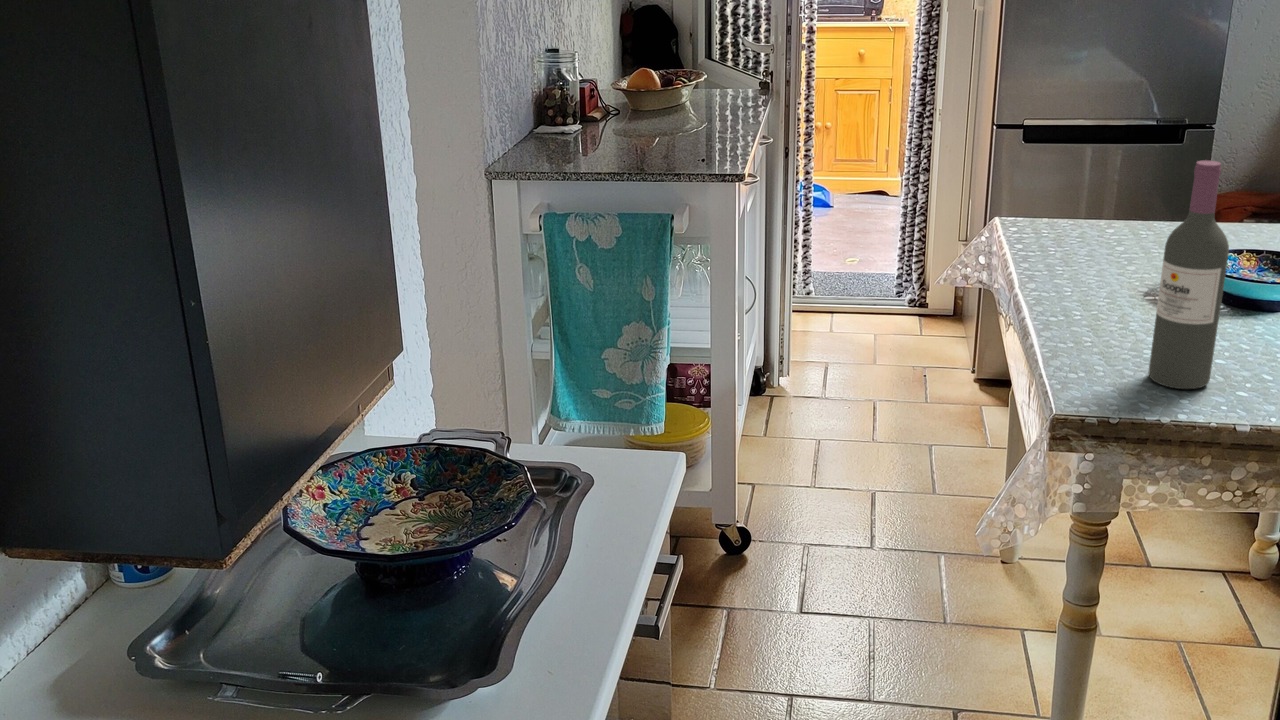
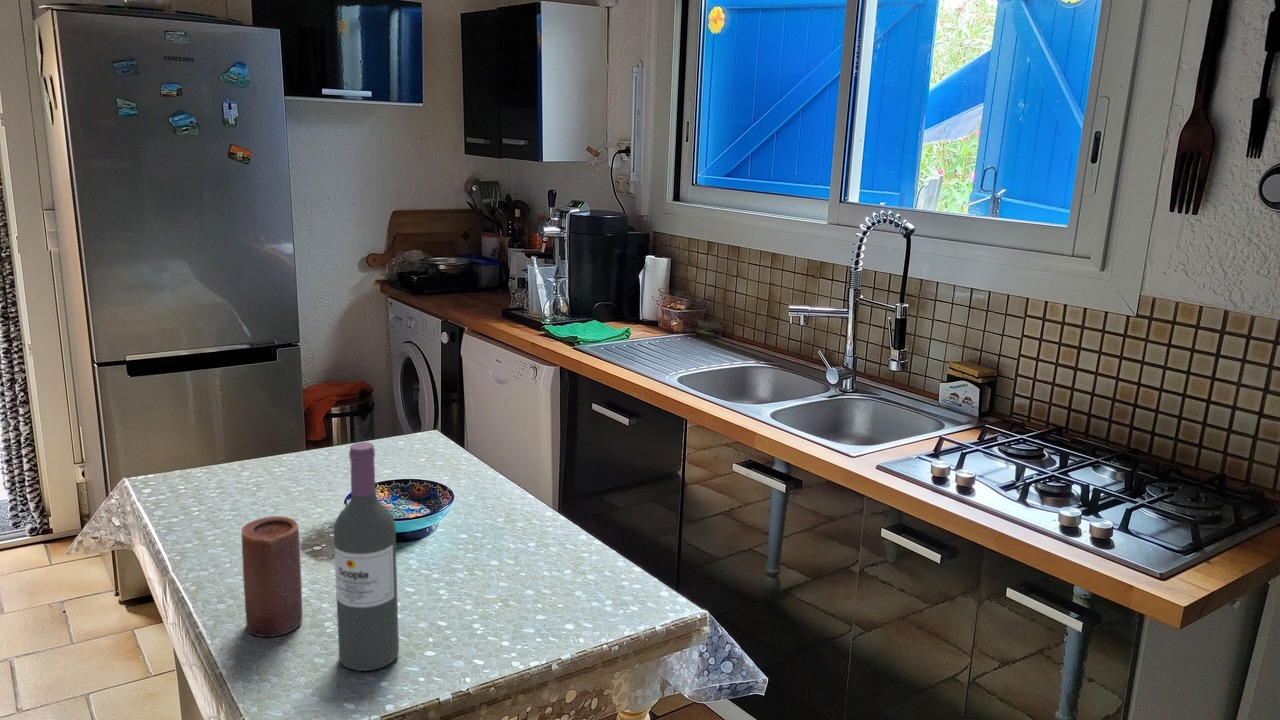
candle: none [1073,236,1138,347] -> present [241,516,302,637]

